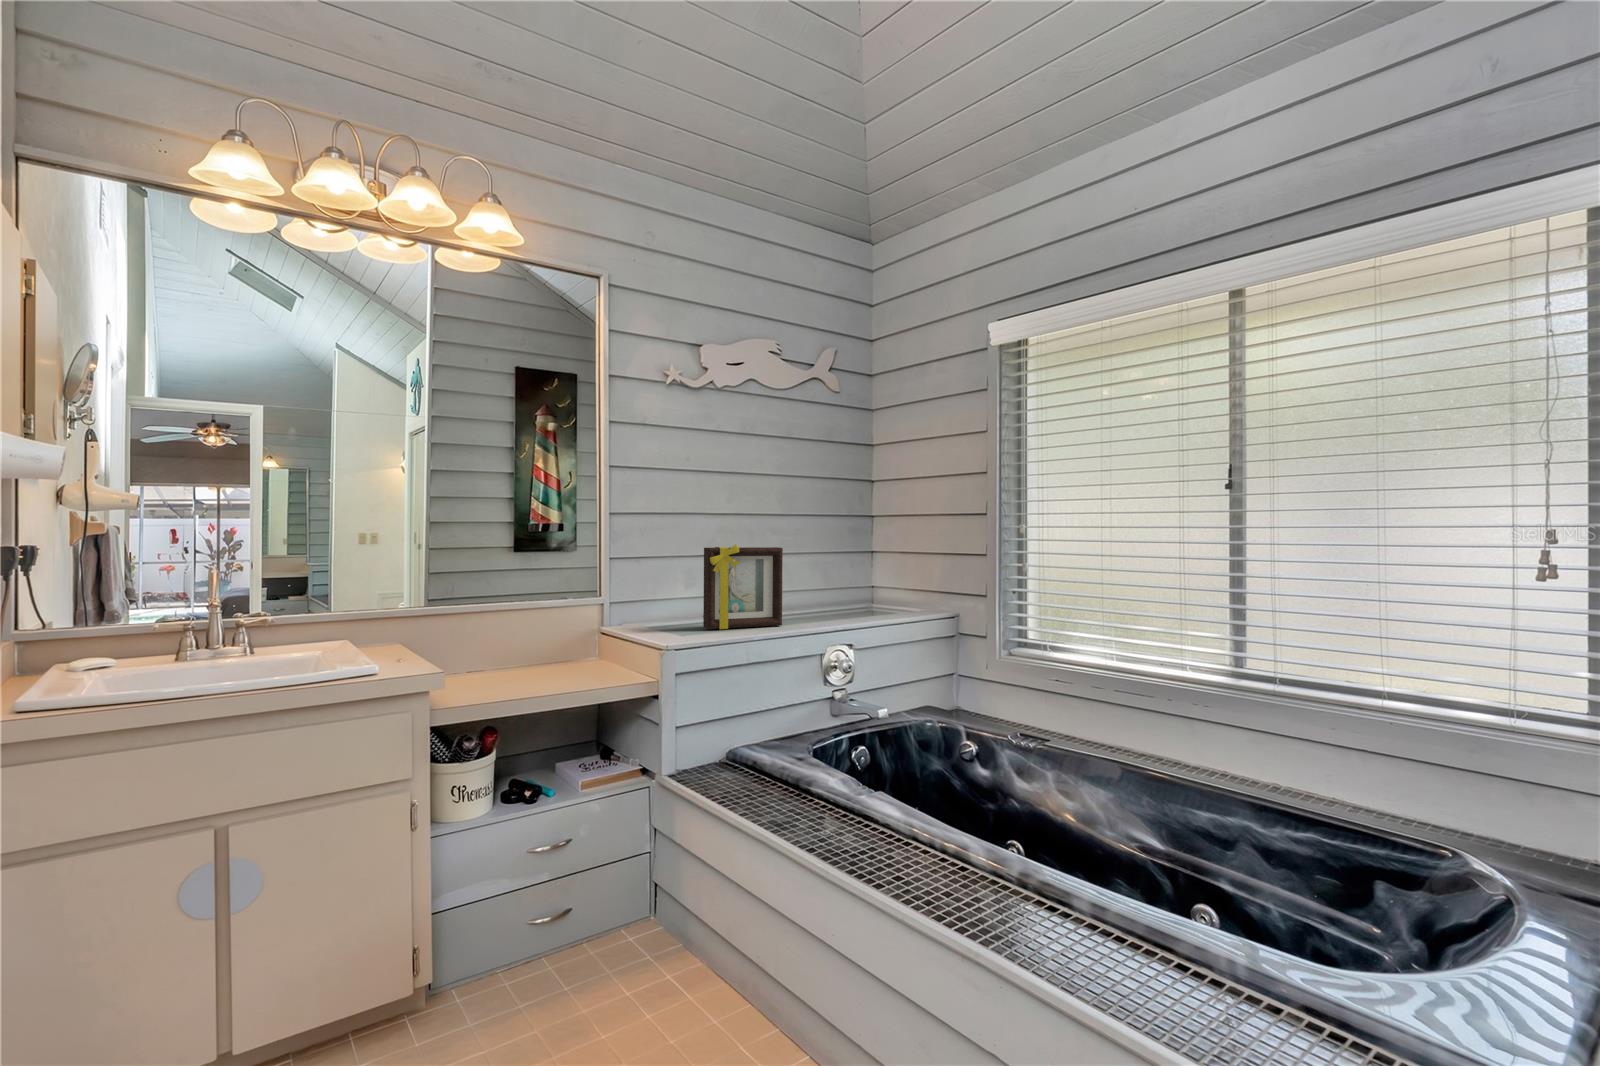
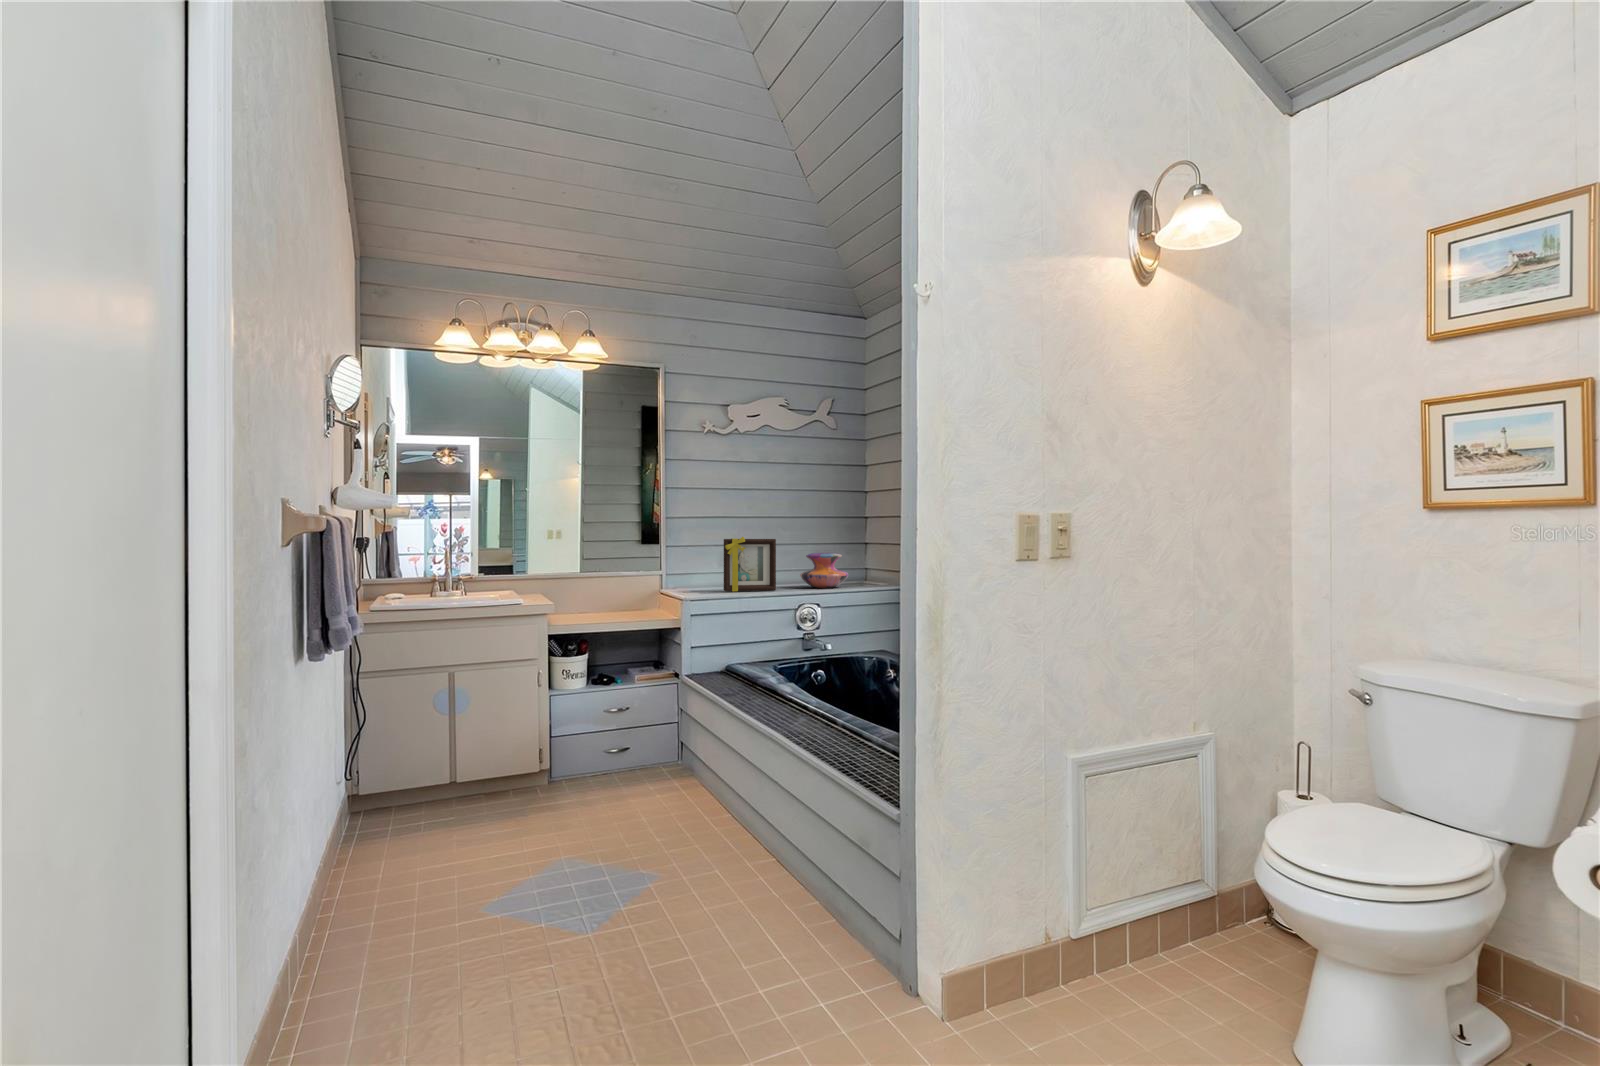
decorative vase: none [802,566,871,618] -> present [800,553,849,588]

